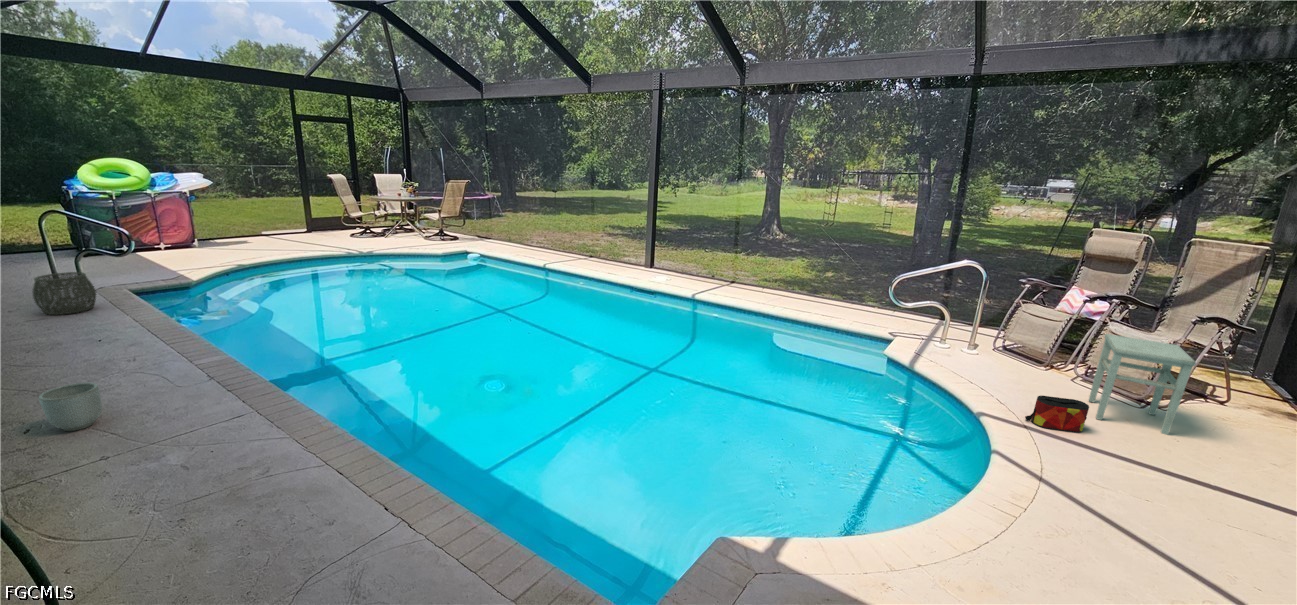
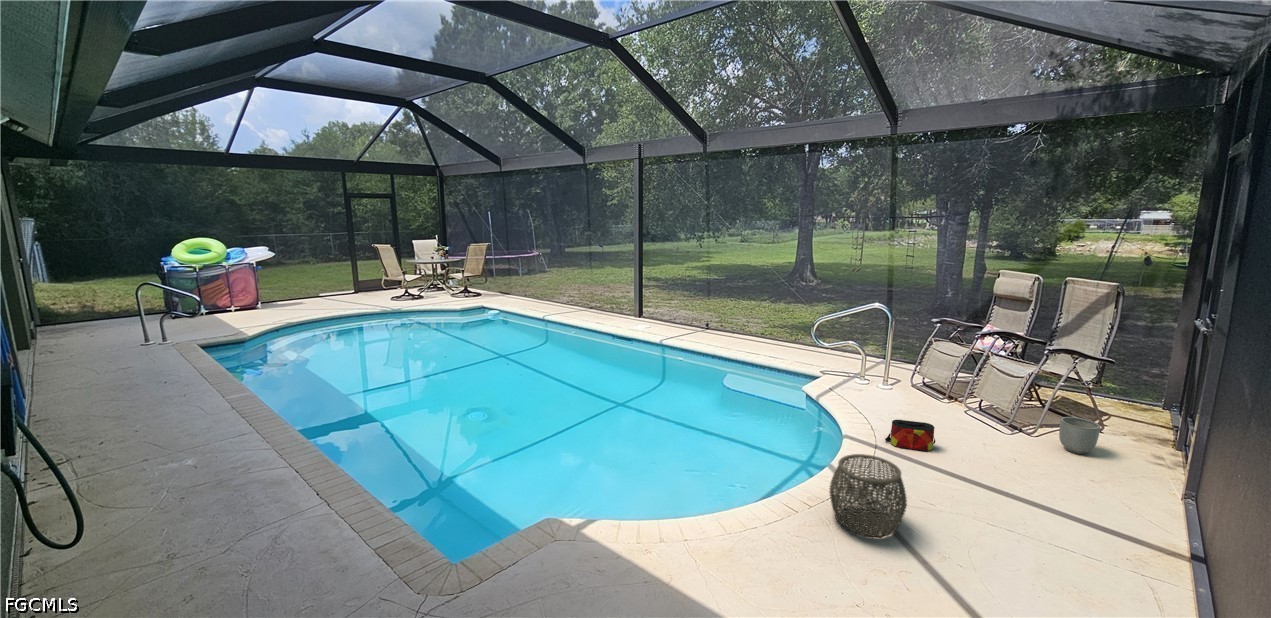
woven basket: present [32,272,96,315] -> present [830,454,907,537]
stool: present [1089,334,1196,435] -> none [954,366,1027,455]
planter: present [39,383,102,431] -> present [1059,417,1100,454]

